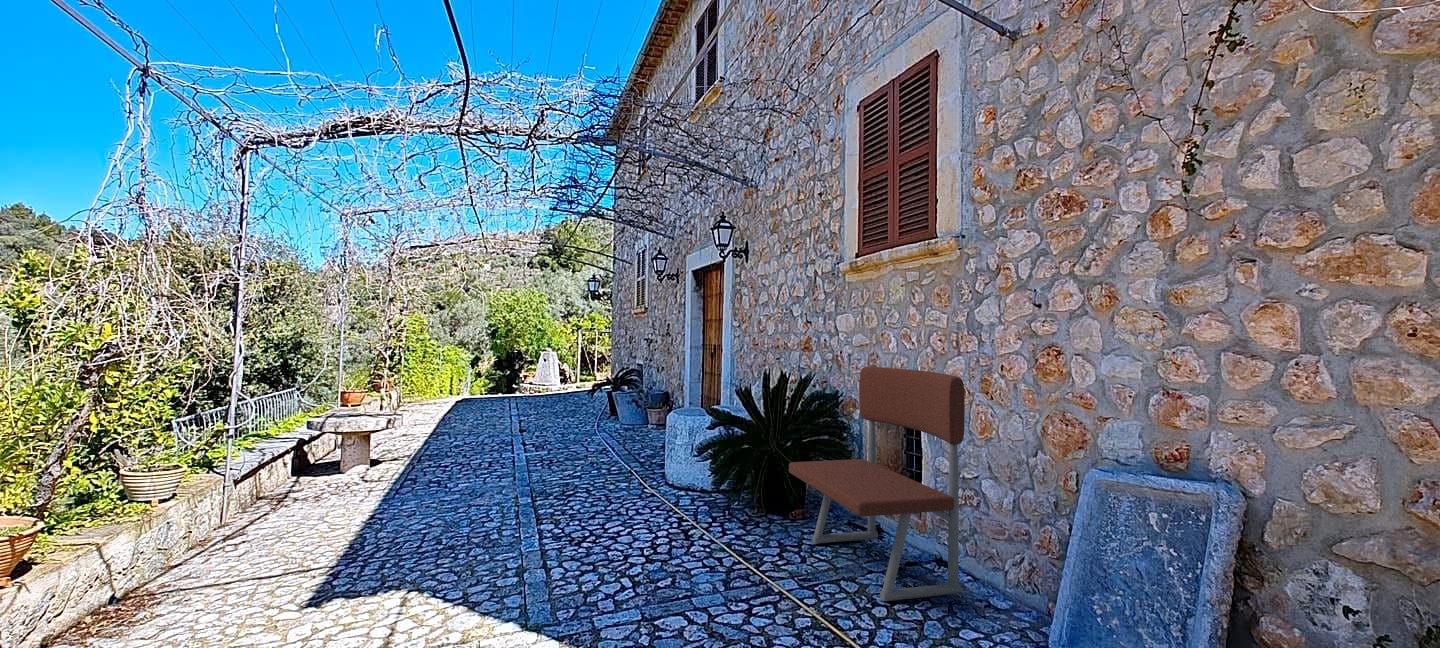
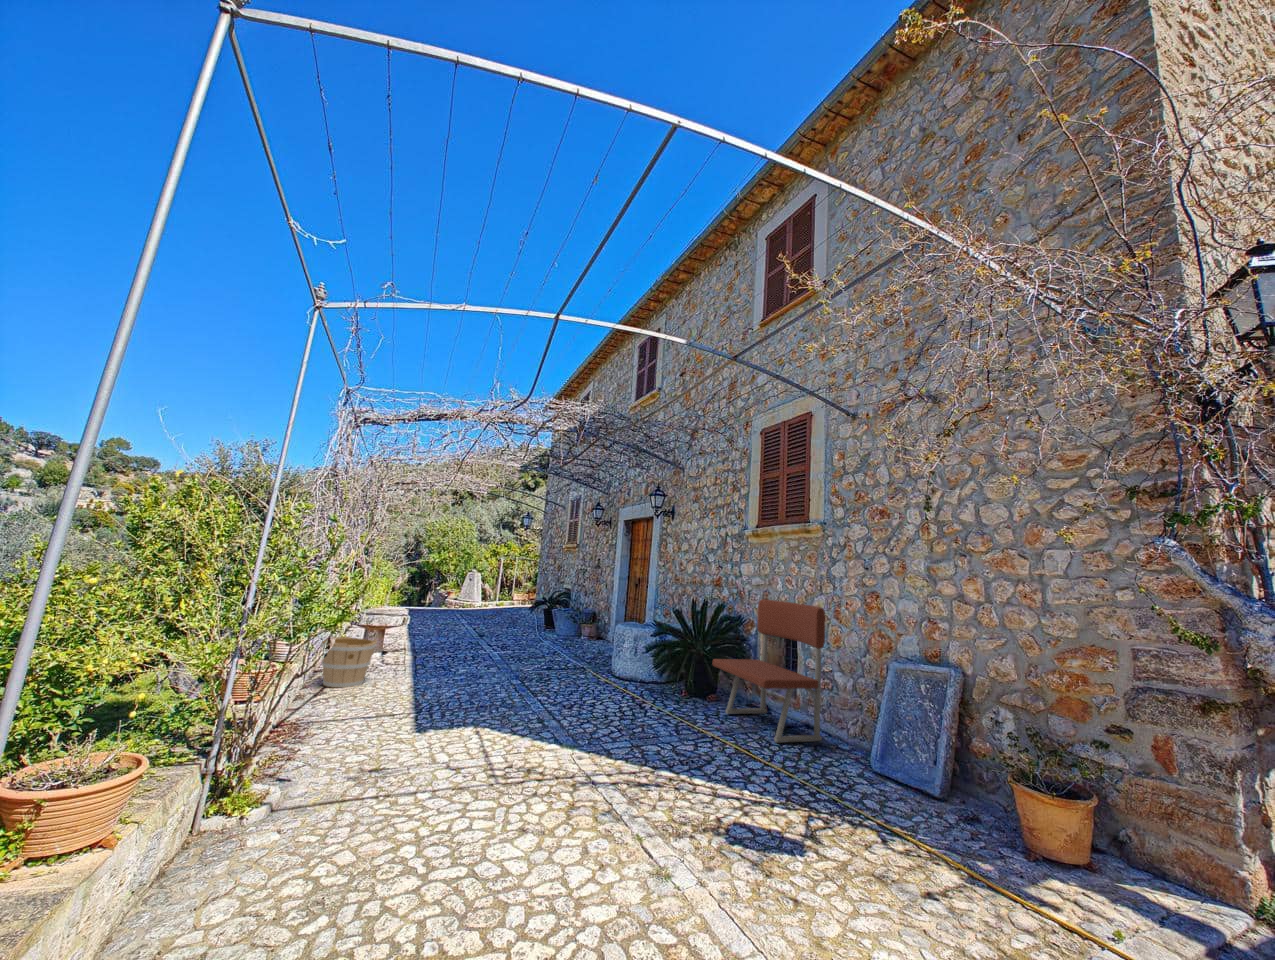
wooden bucket: none [236,451,322,524] -> present [321,637,377,688]

